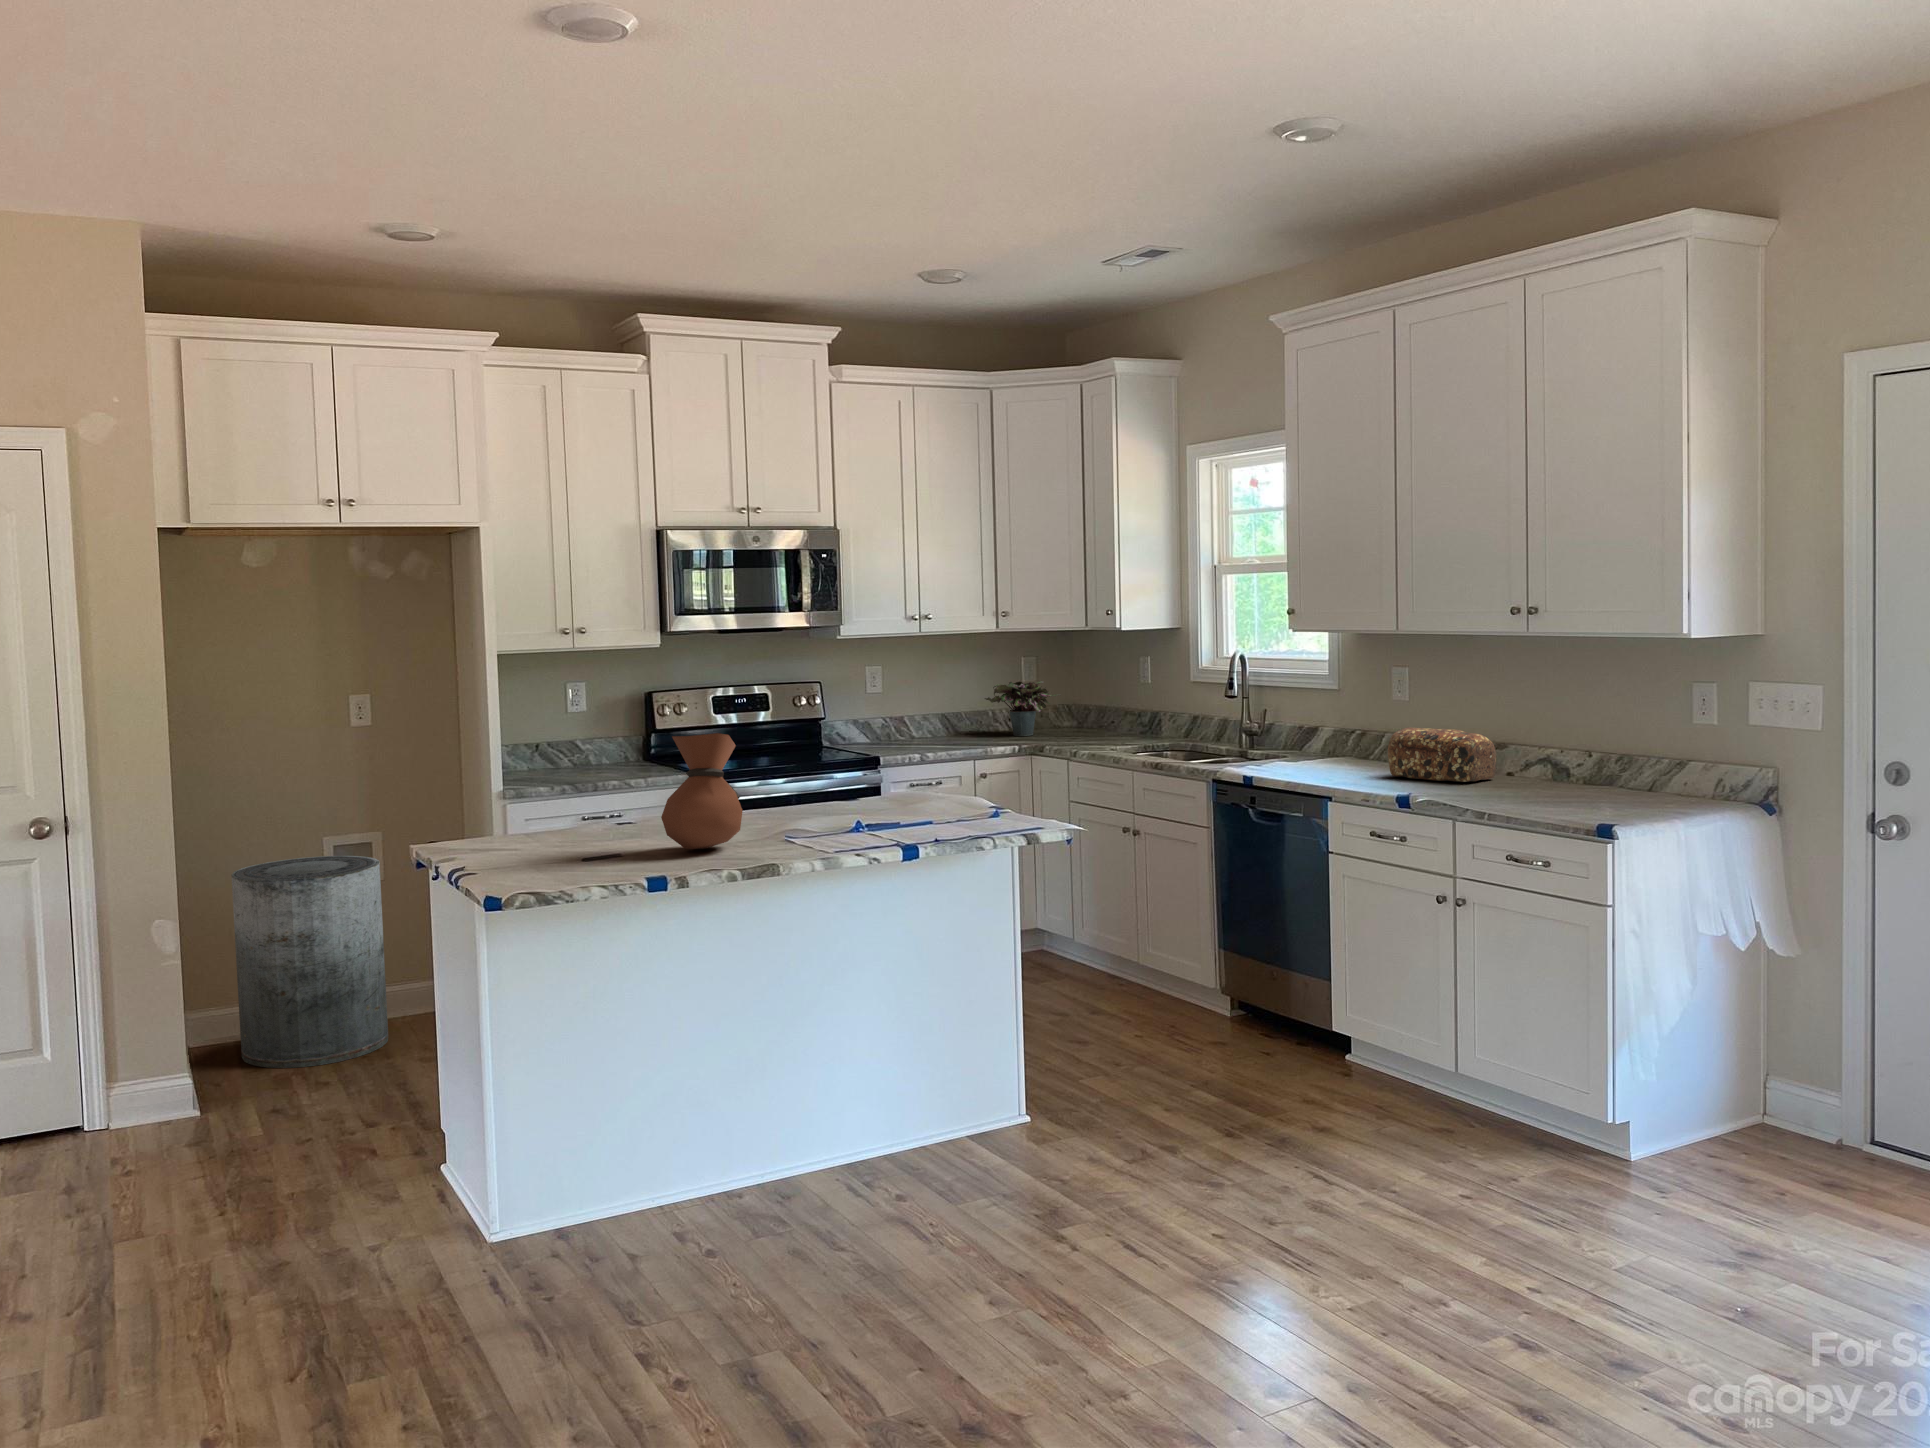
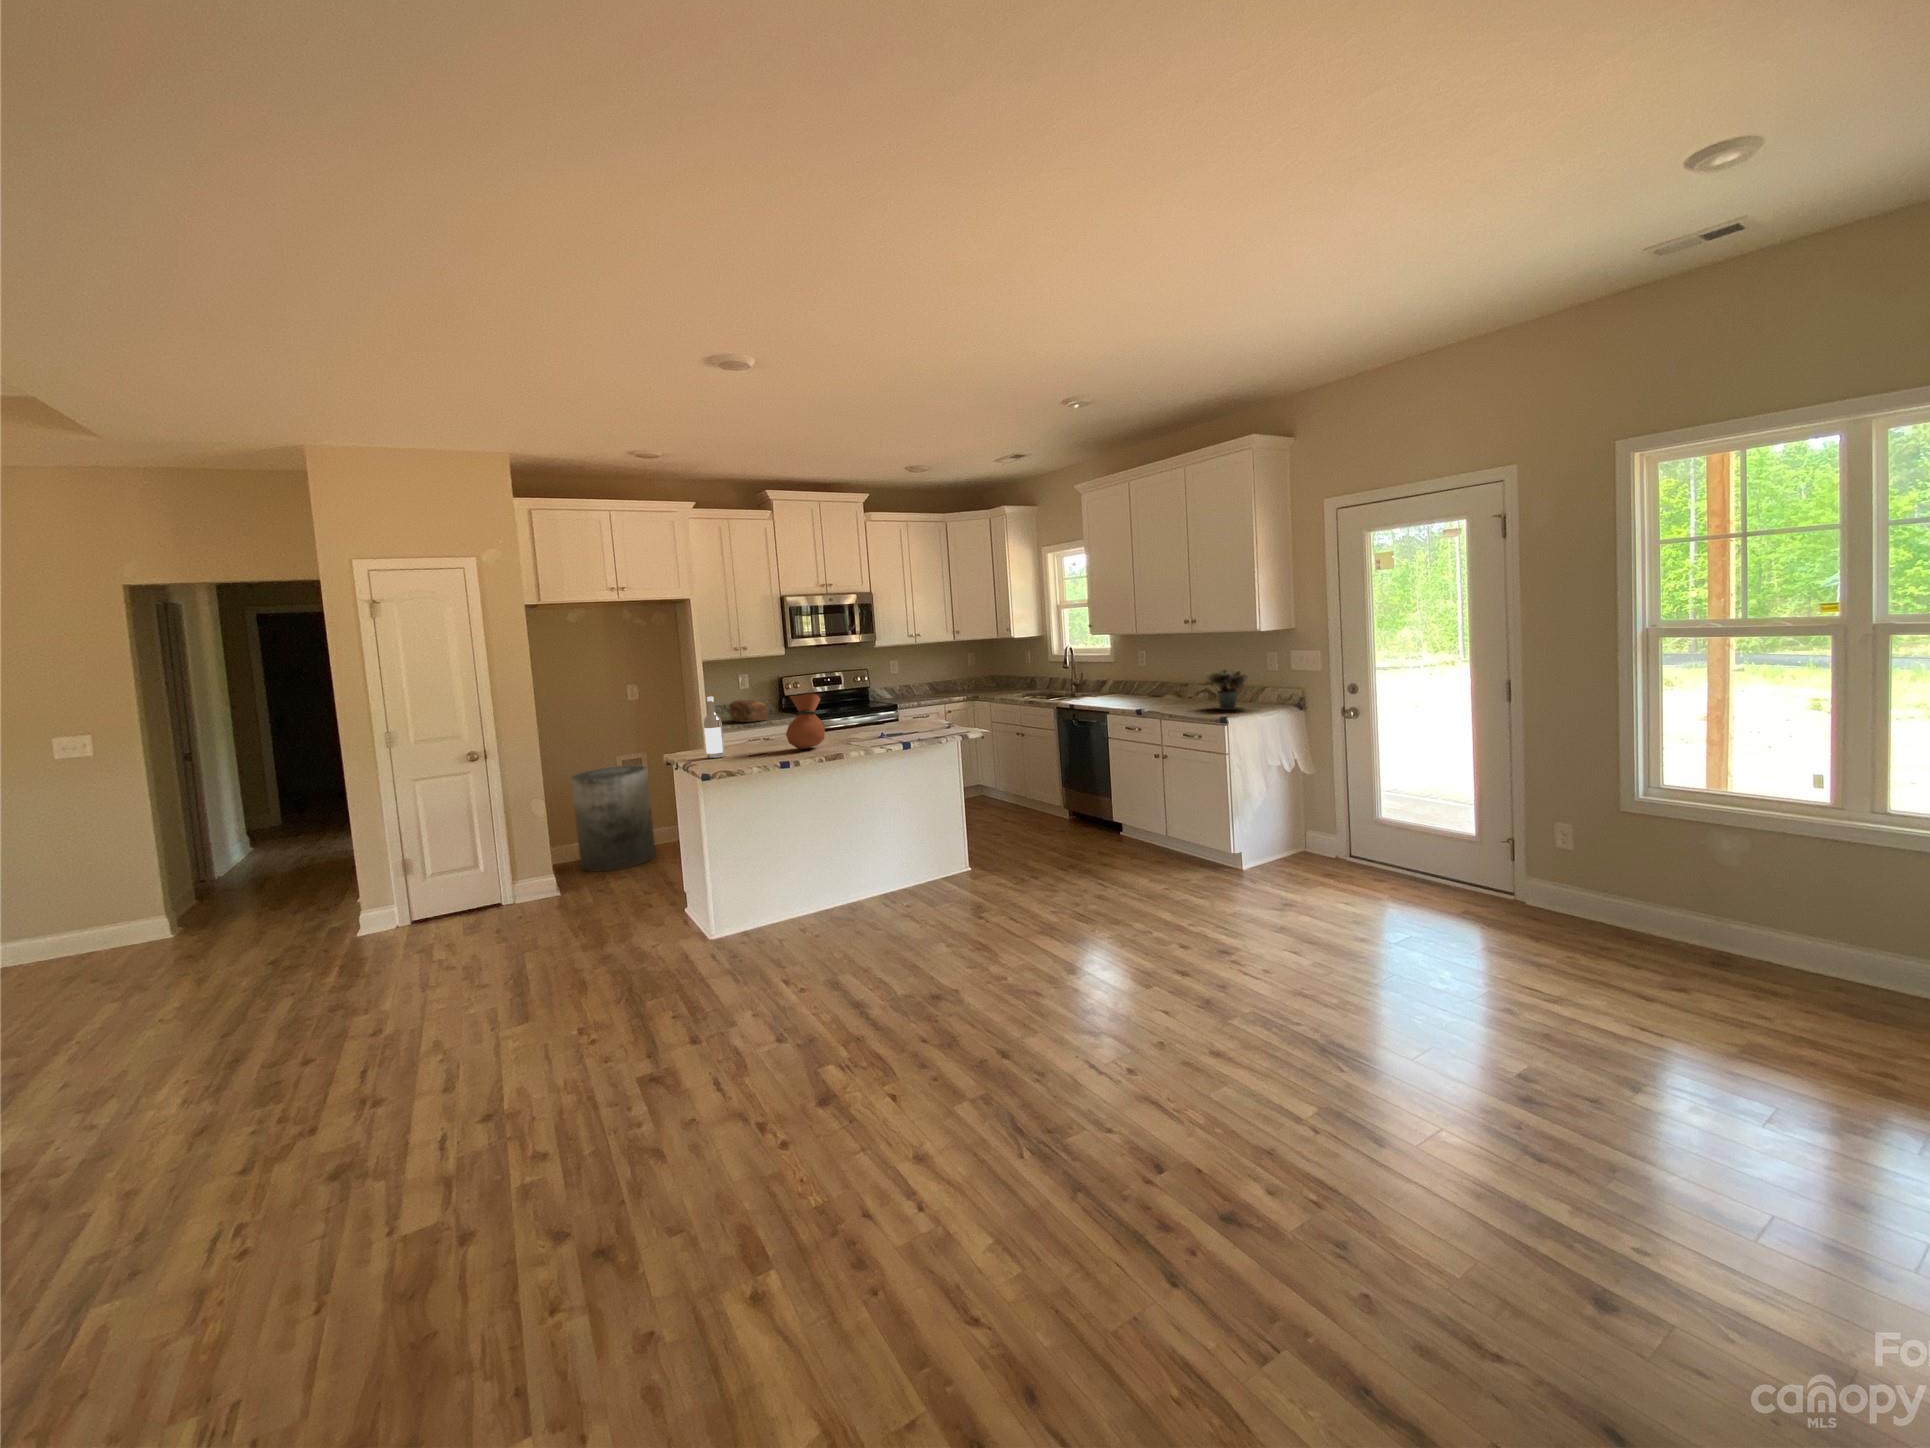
potted plant: present [985,681,1060,736] -> present [1199,669,1251,710]
bread loaf: present [1388,727,1496,782] -> present [729,700,768,722]
wine bottle: none [495,731,534,860] -> present [704,697,725,758]

